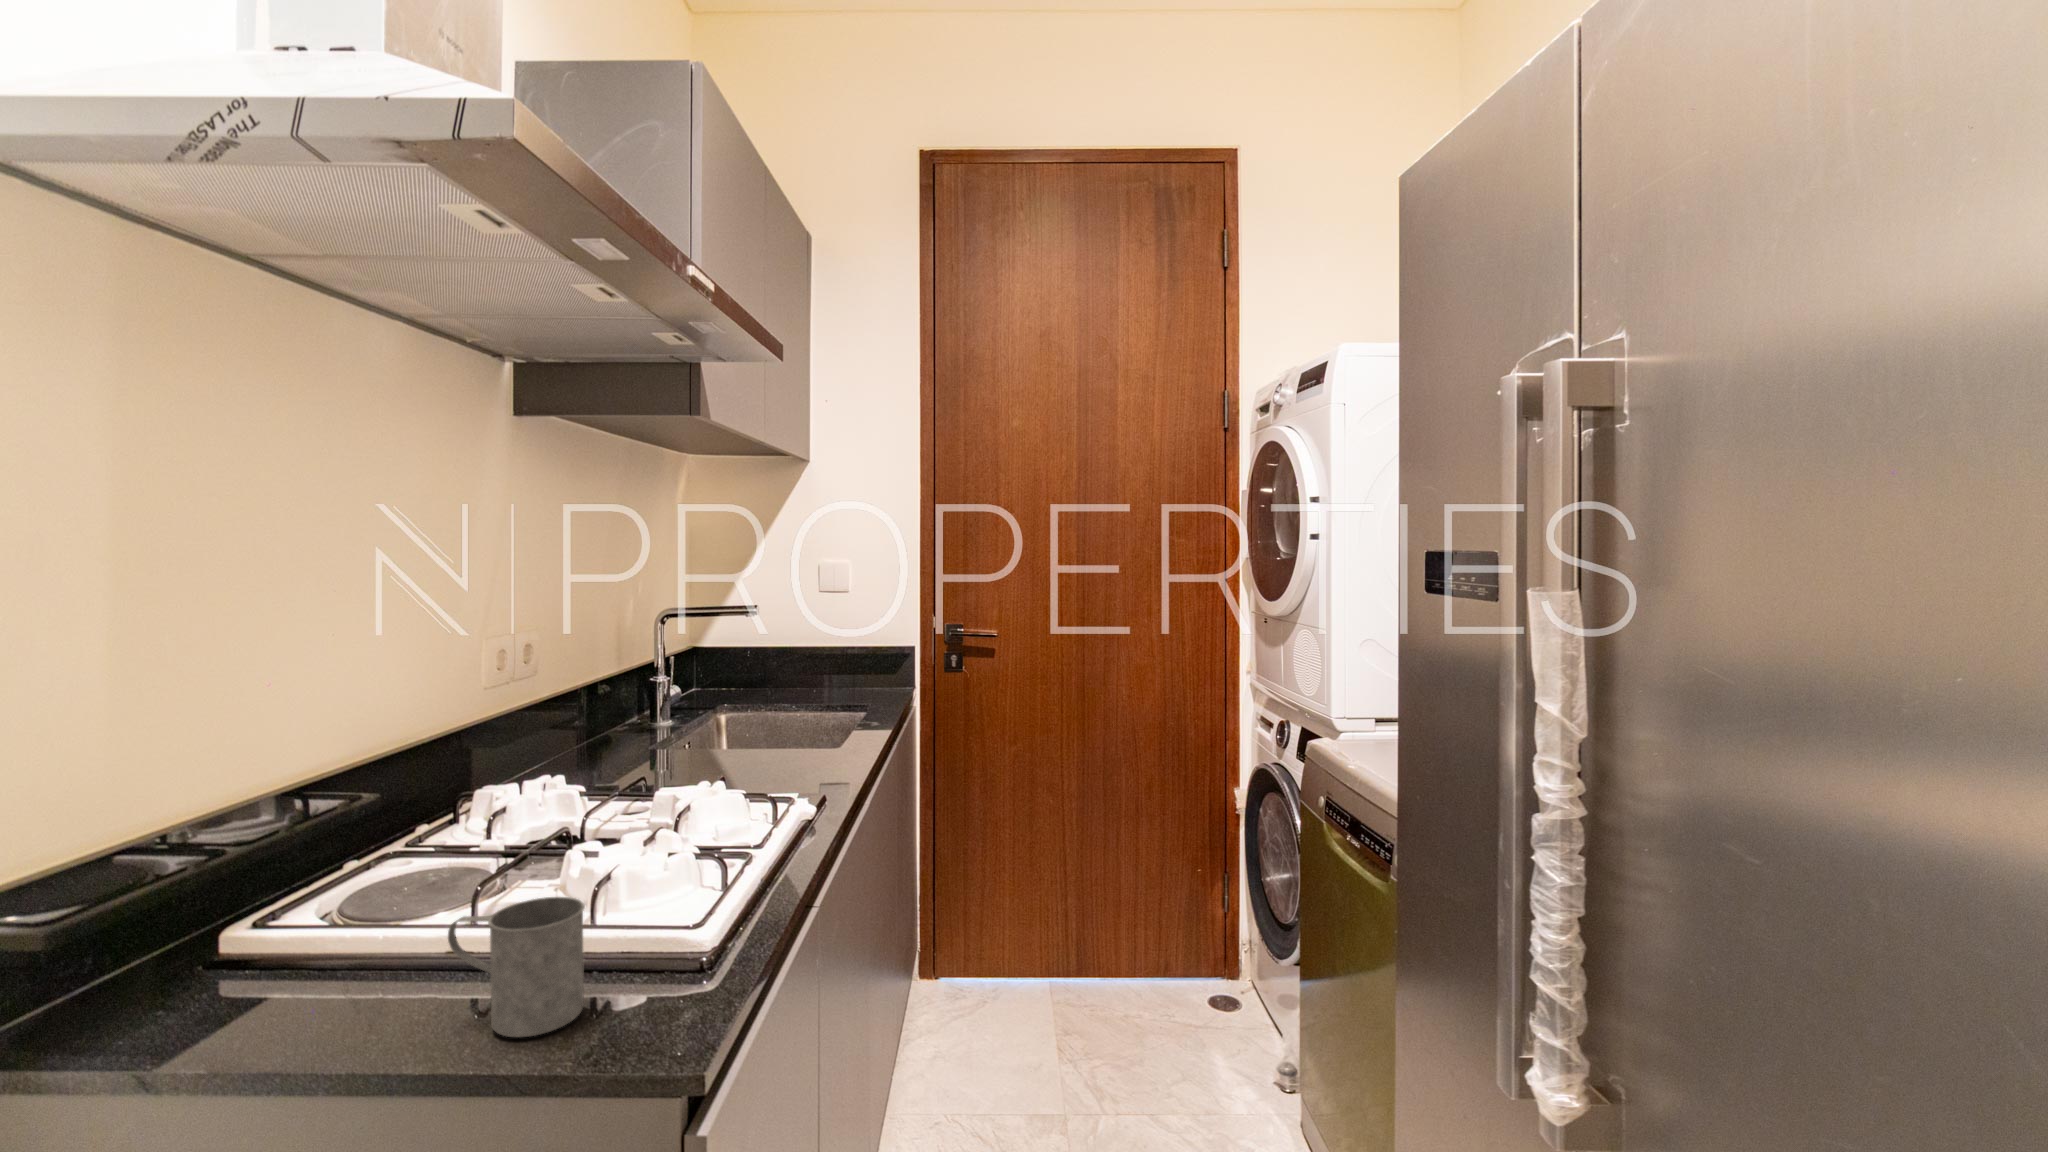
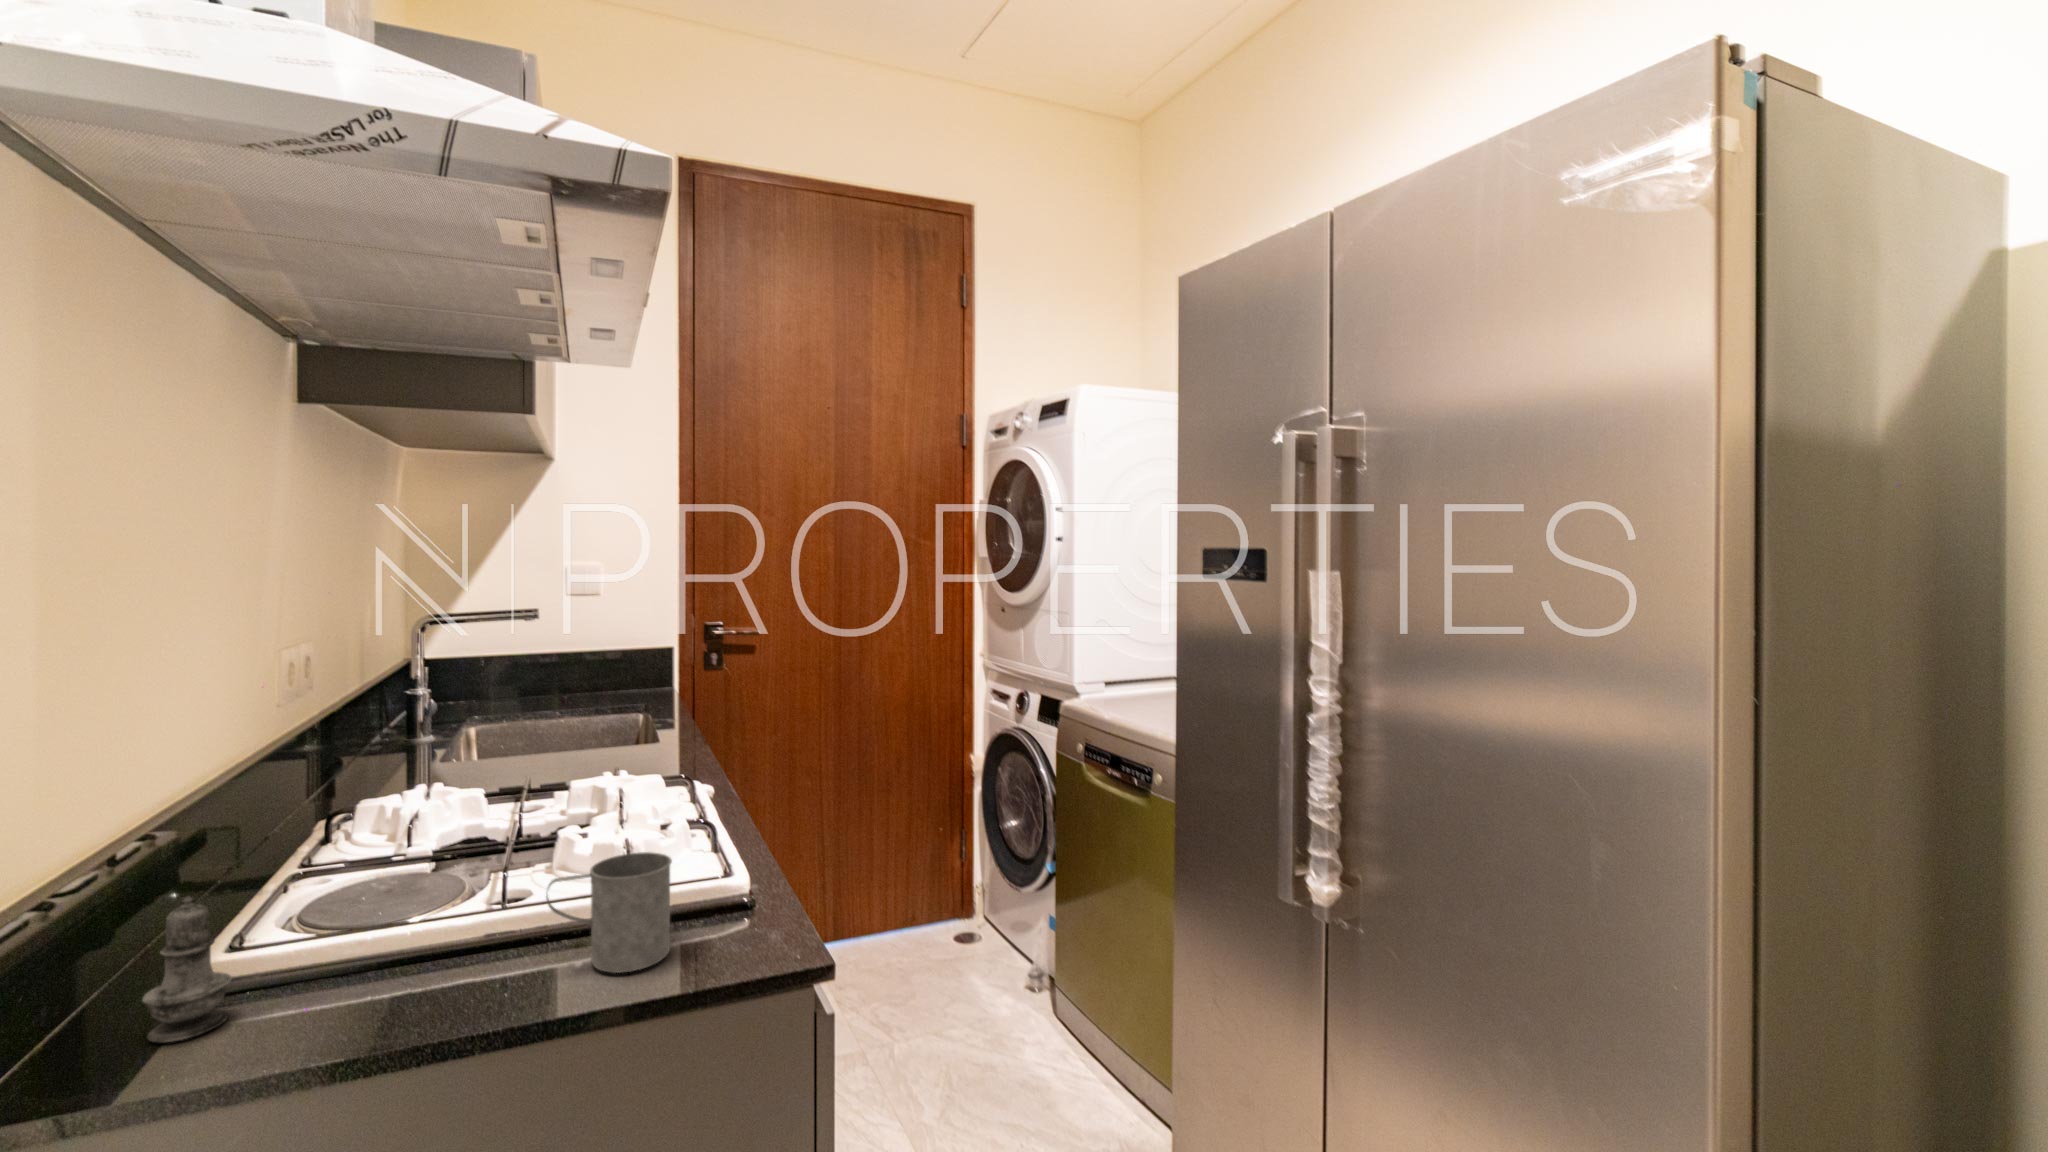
salt shaker: none [121,887,206,1025] -> present [142,896,232,1043]

